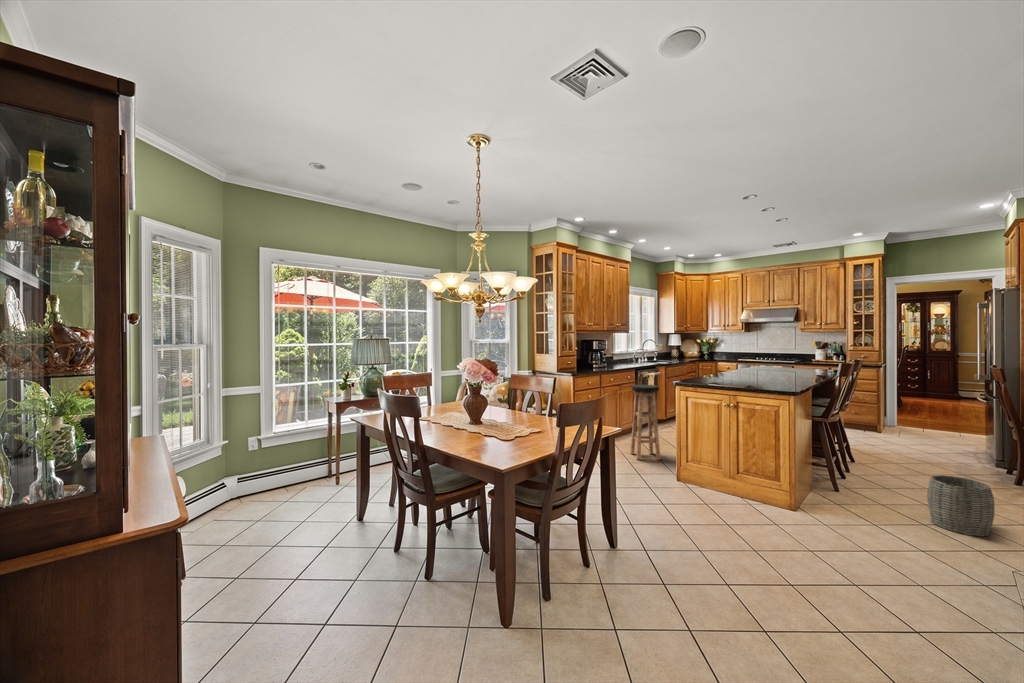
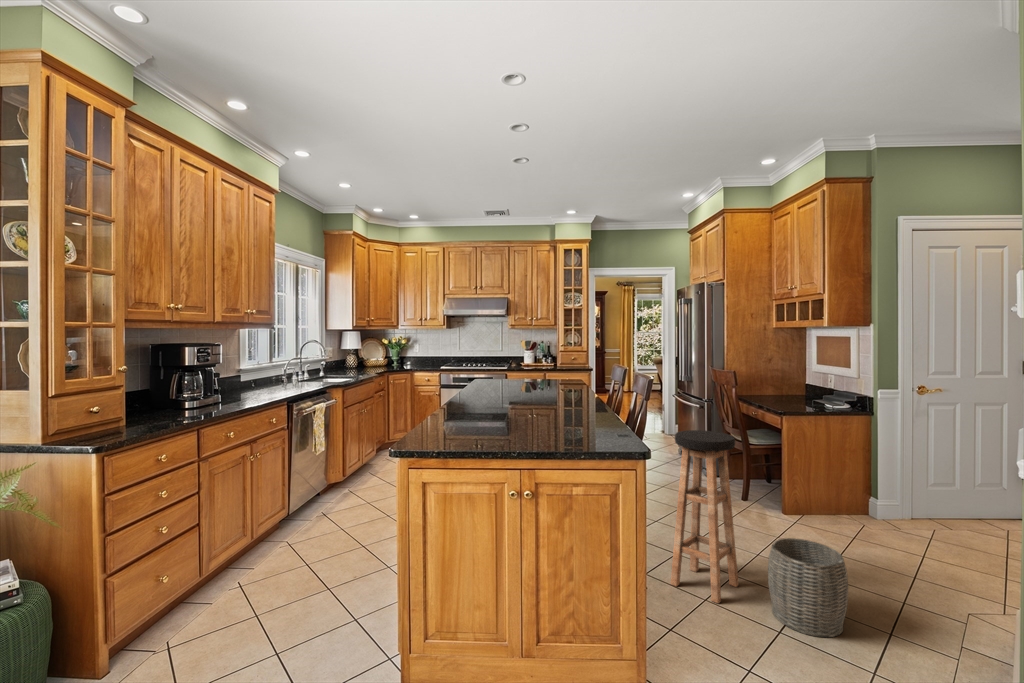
bar stool: present [630,385,660,460] -> present [671,430,739,603]

